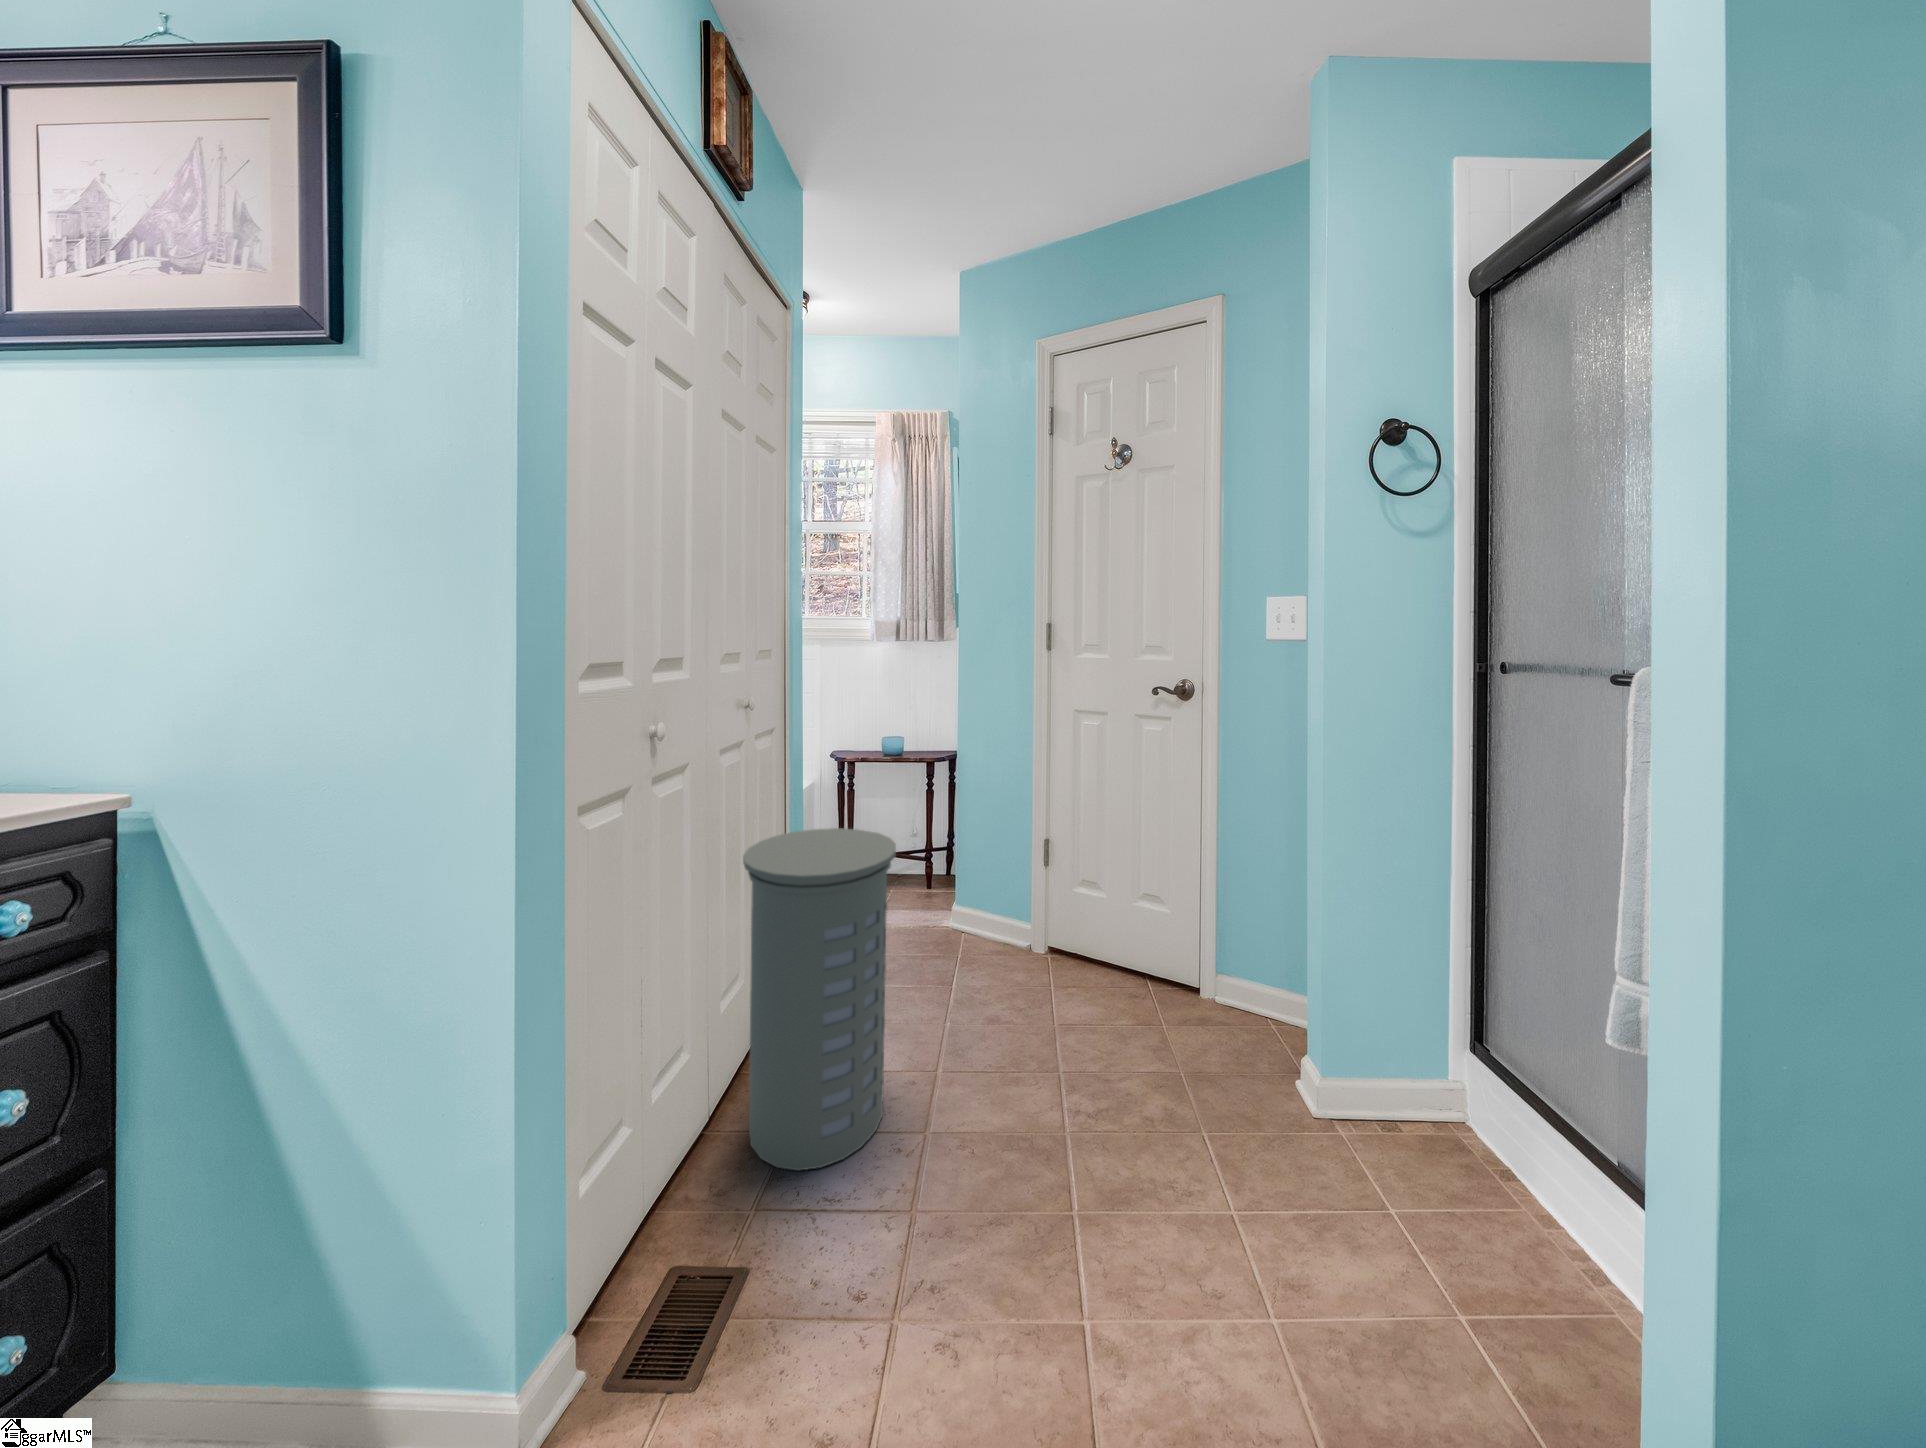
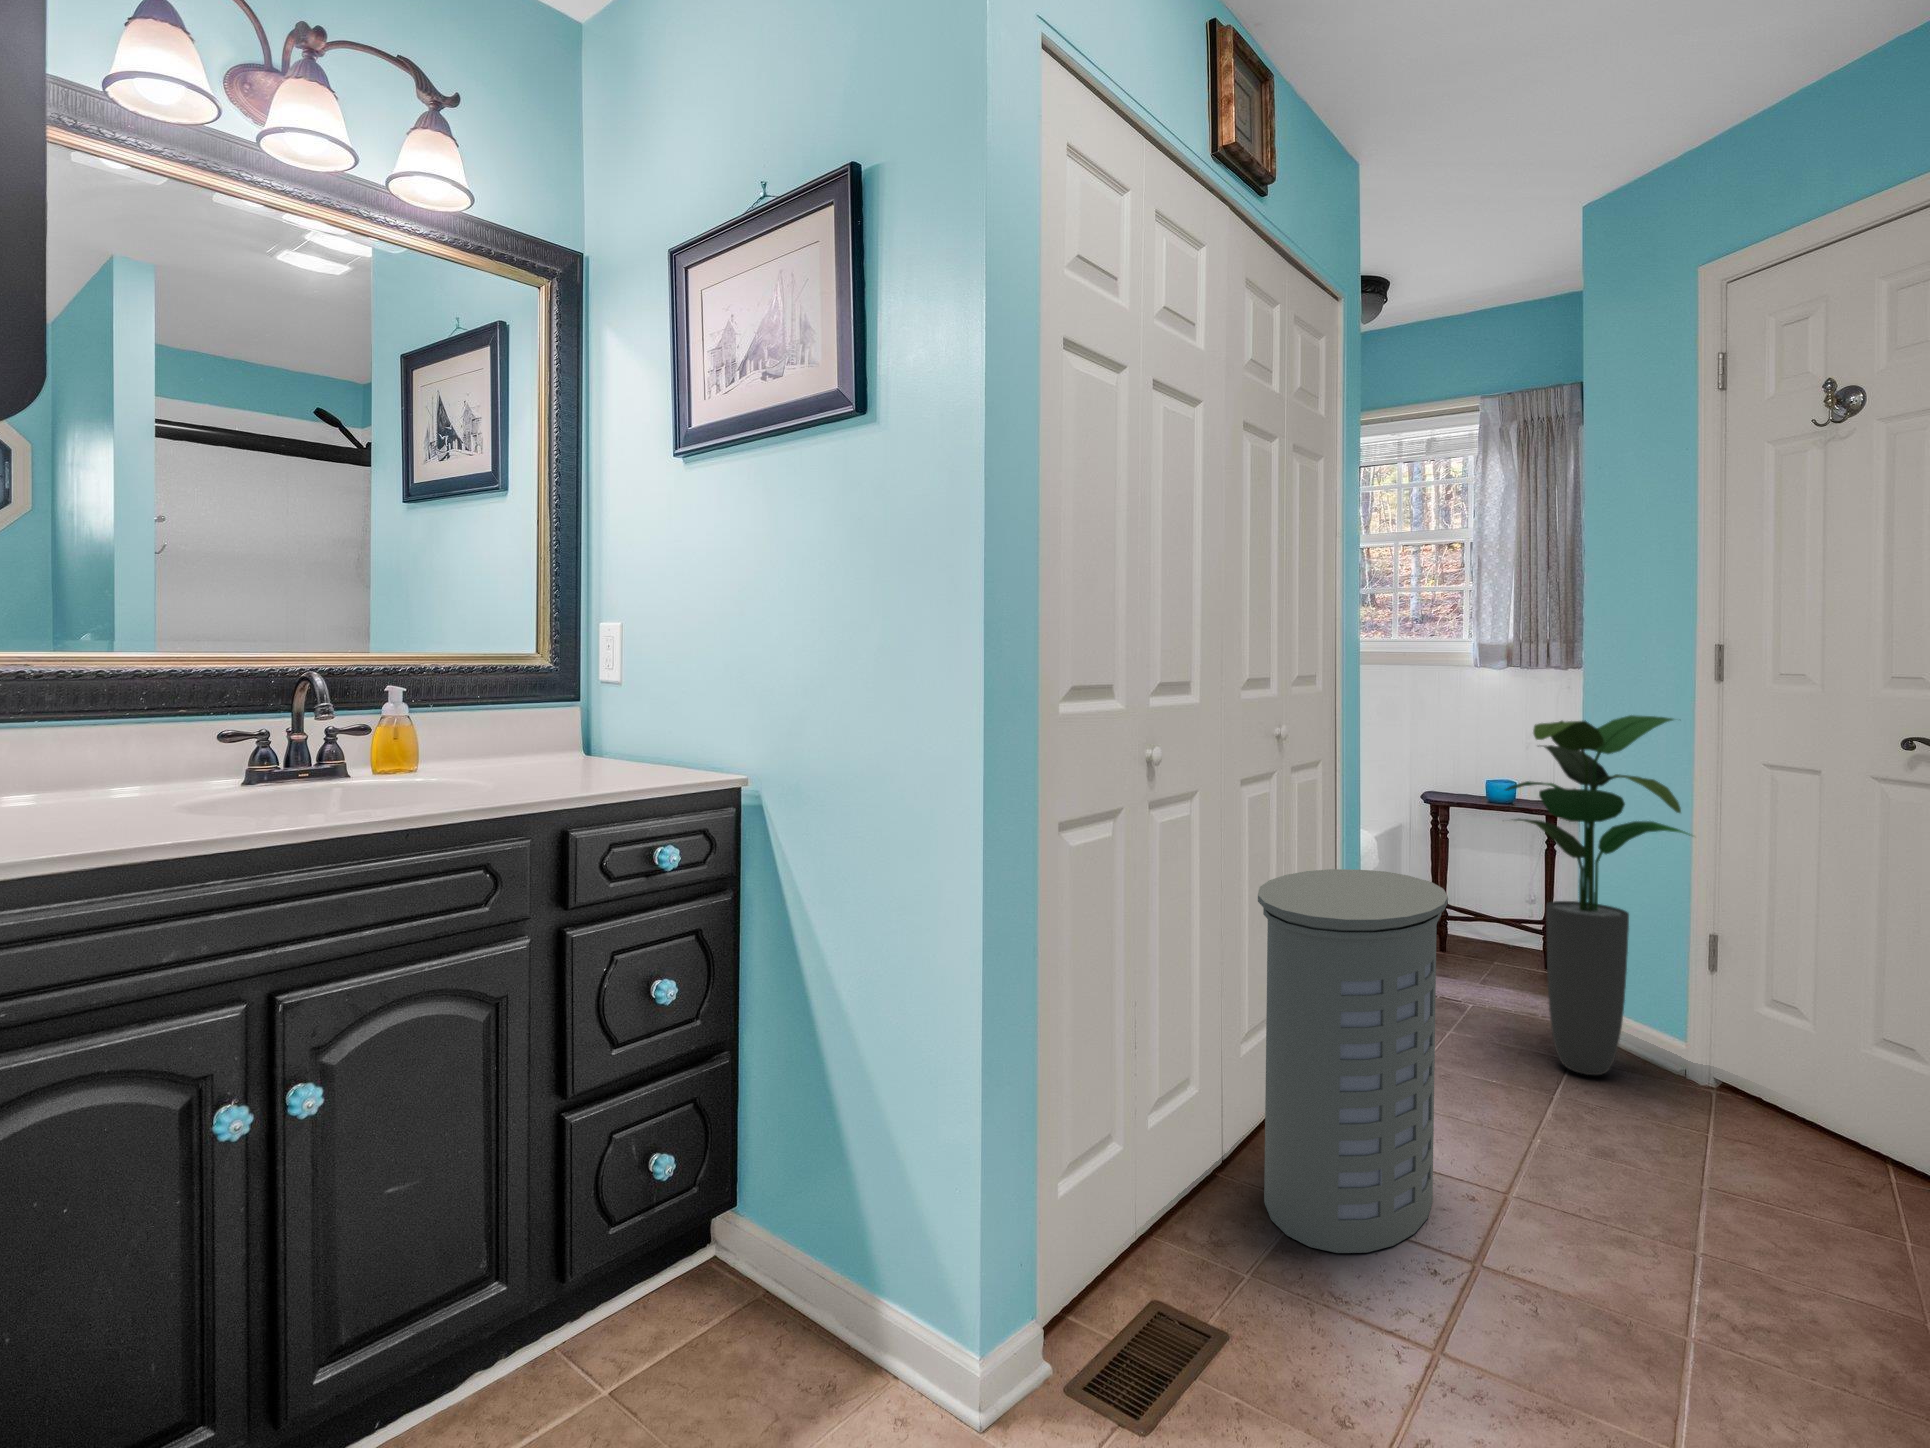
potted plant: none [908,684,1039,972] -> present [1505,715,1690,1075]

